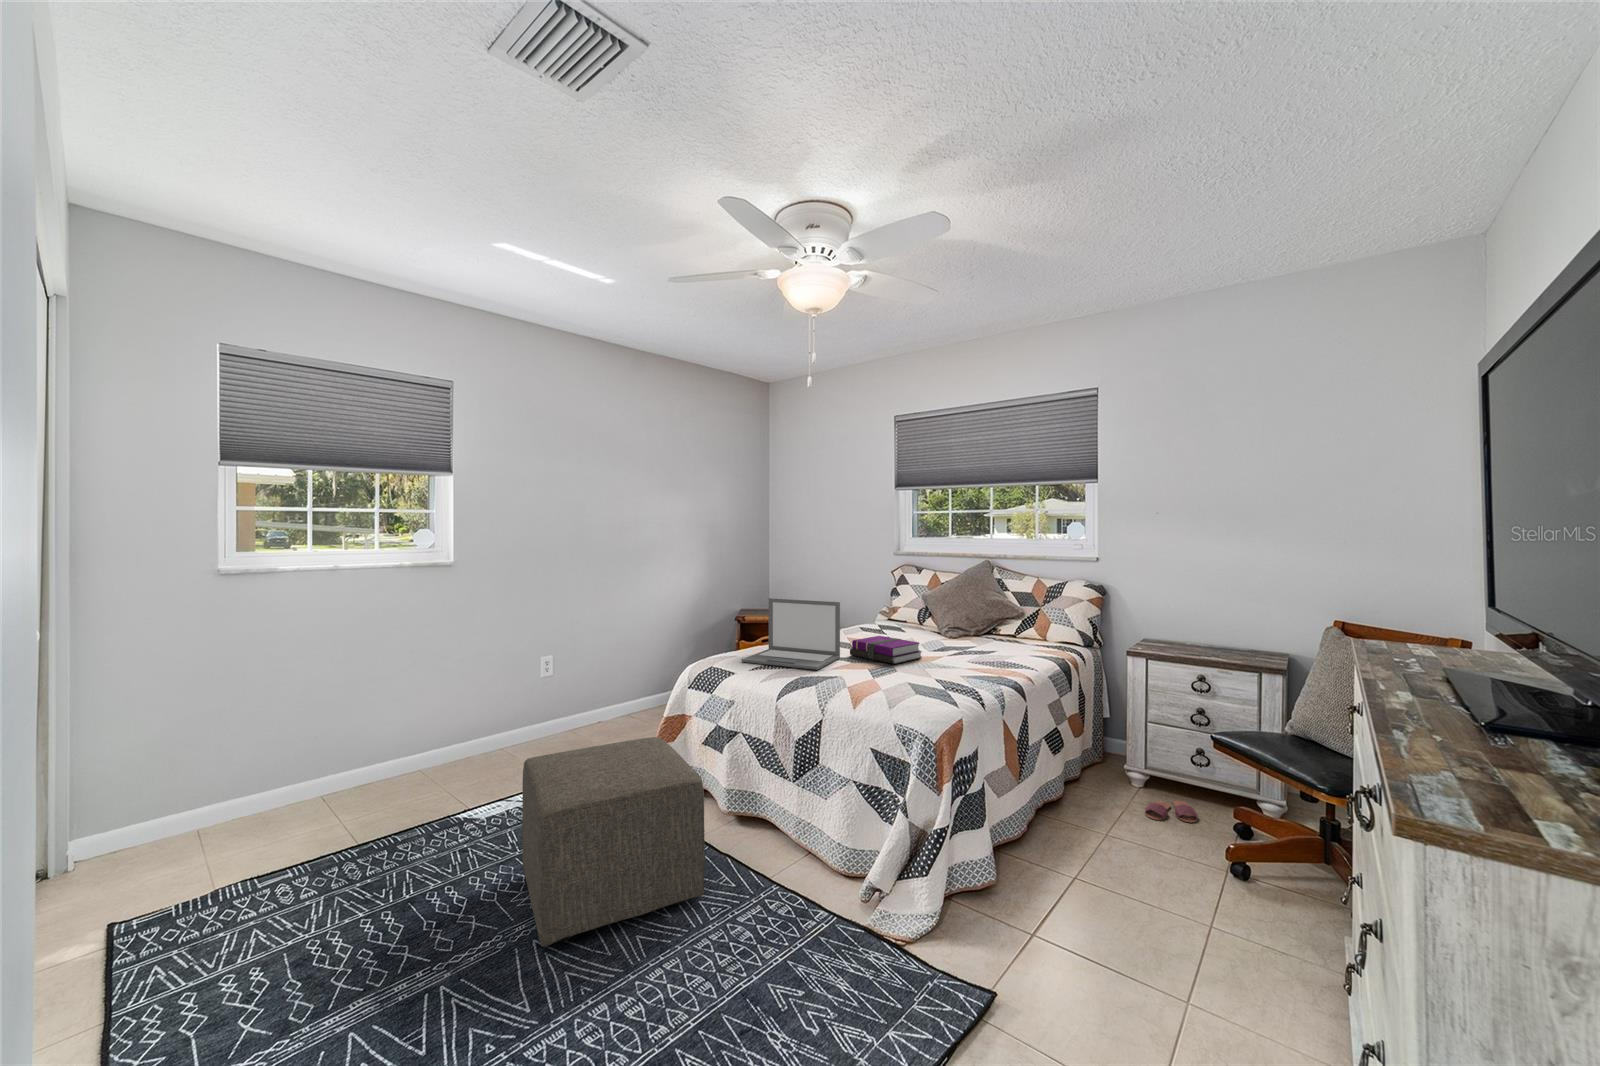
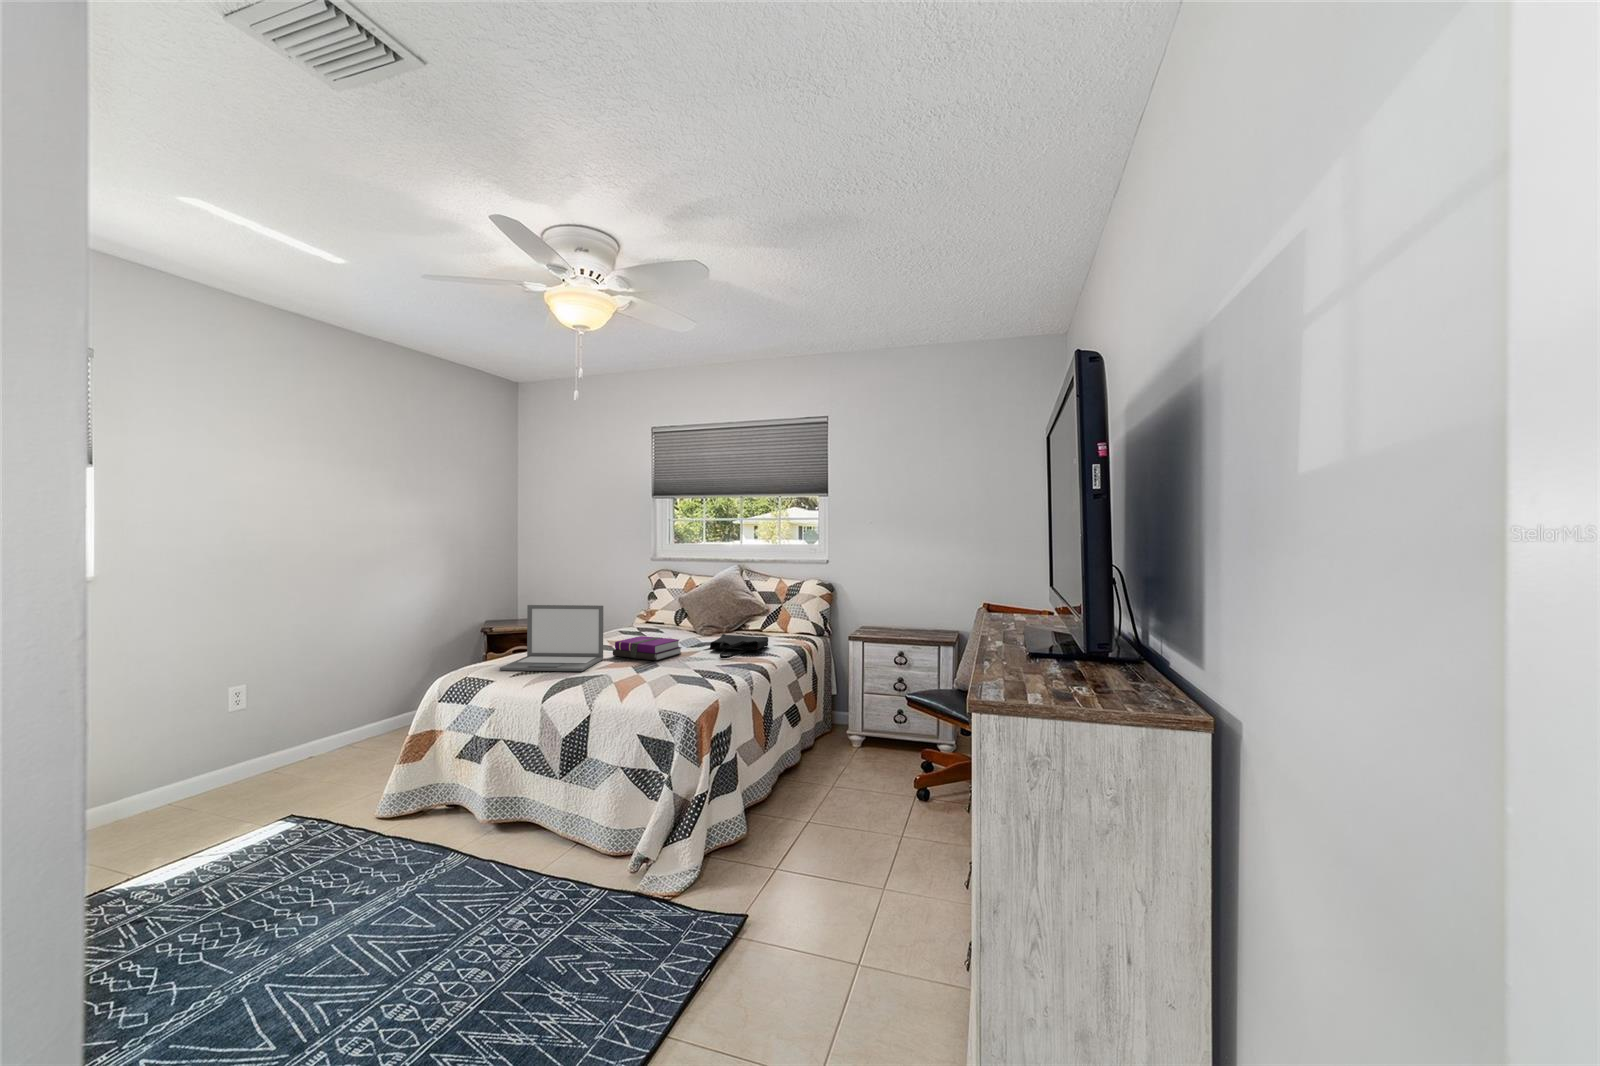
tote bag: none [954,639,1023,668] -> present [710,634,768,658]
ottoman: present [522,737,705,947] -> none [235,754,471,986]
slippers: present [1145,801,1198,823] -> none [861,753,897,769]

